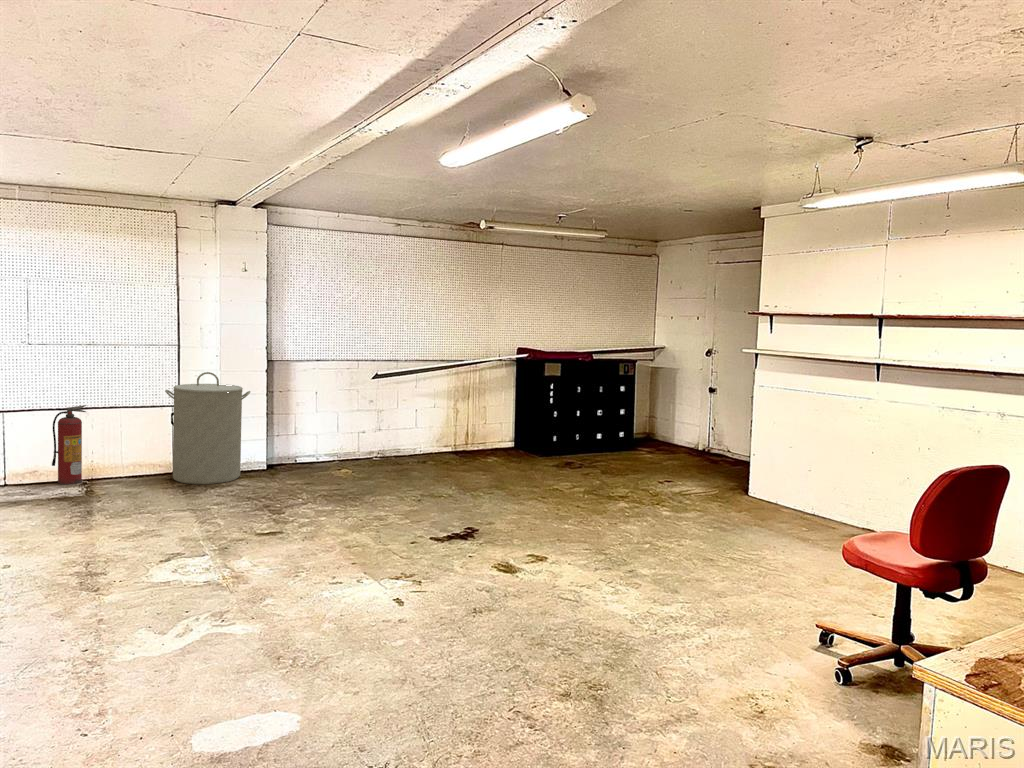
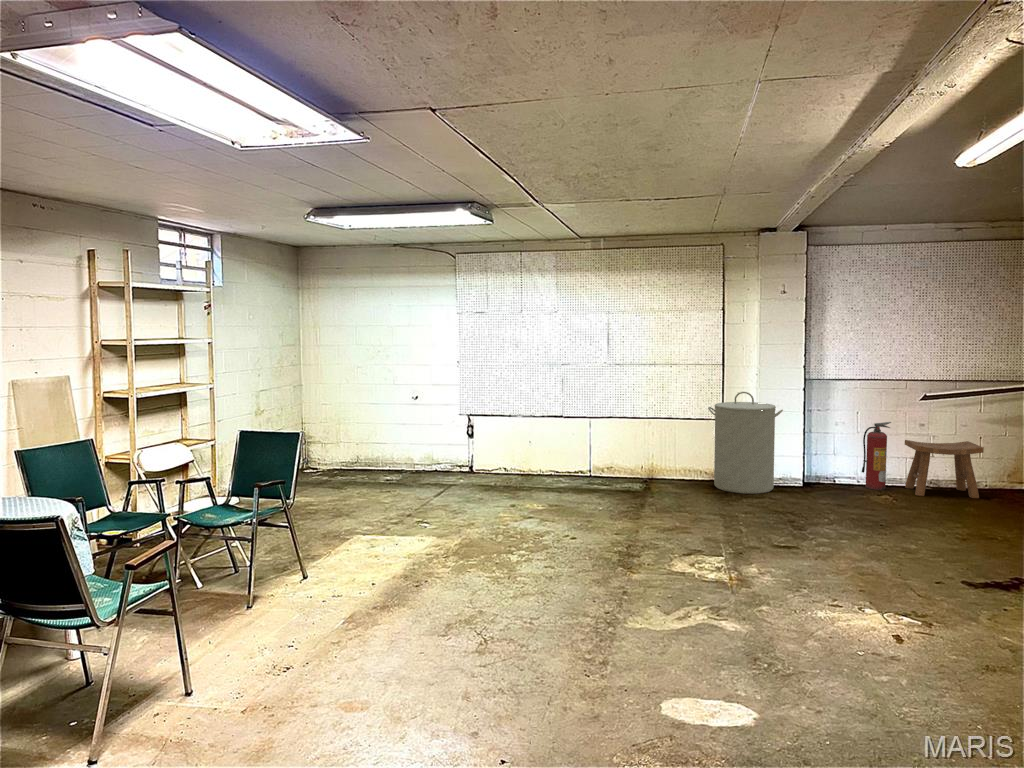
fire extinguisher: present [52,405,86,484] -> present [862,422,891,490]
stool: none [359,416,420,468] -> present [905,440,984,498]

